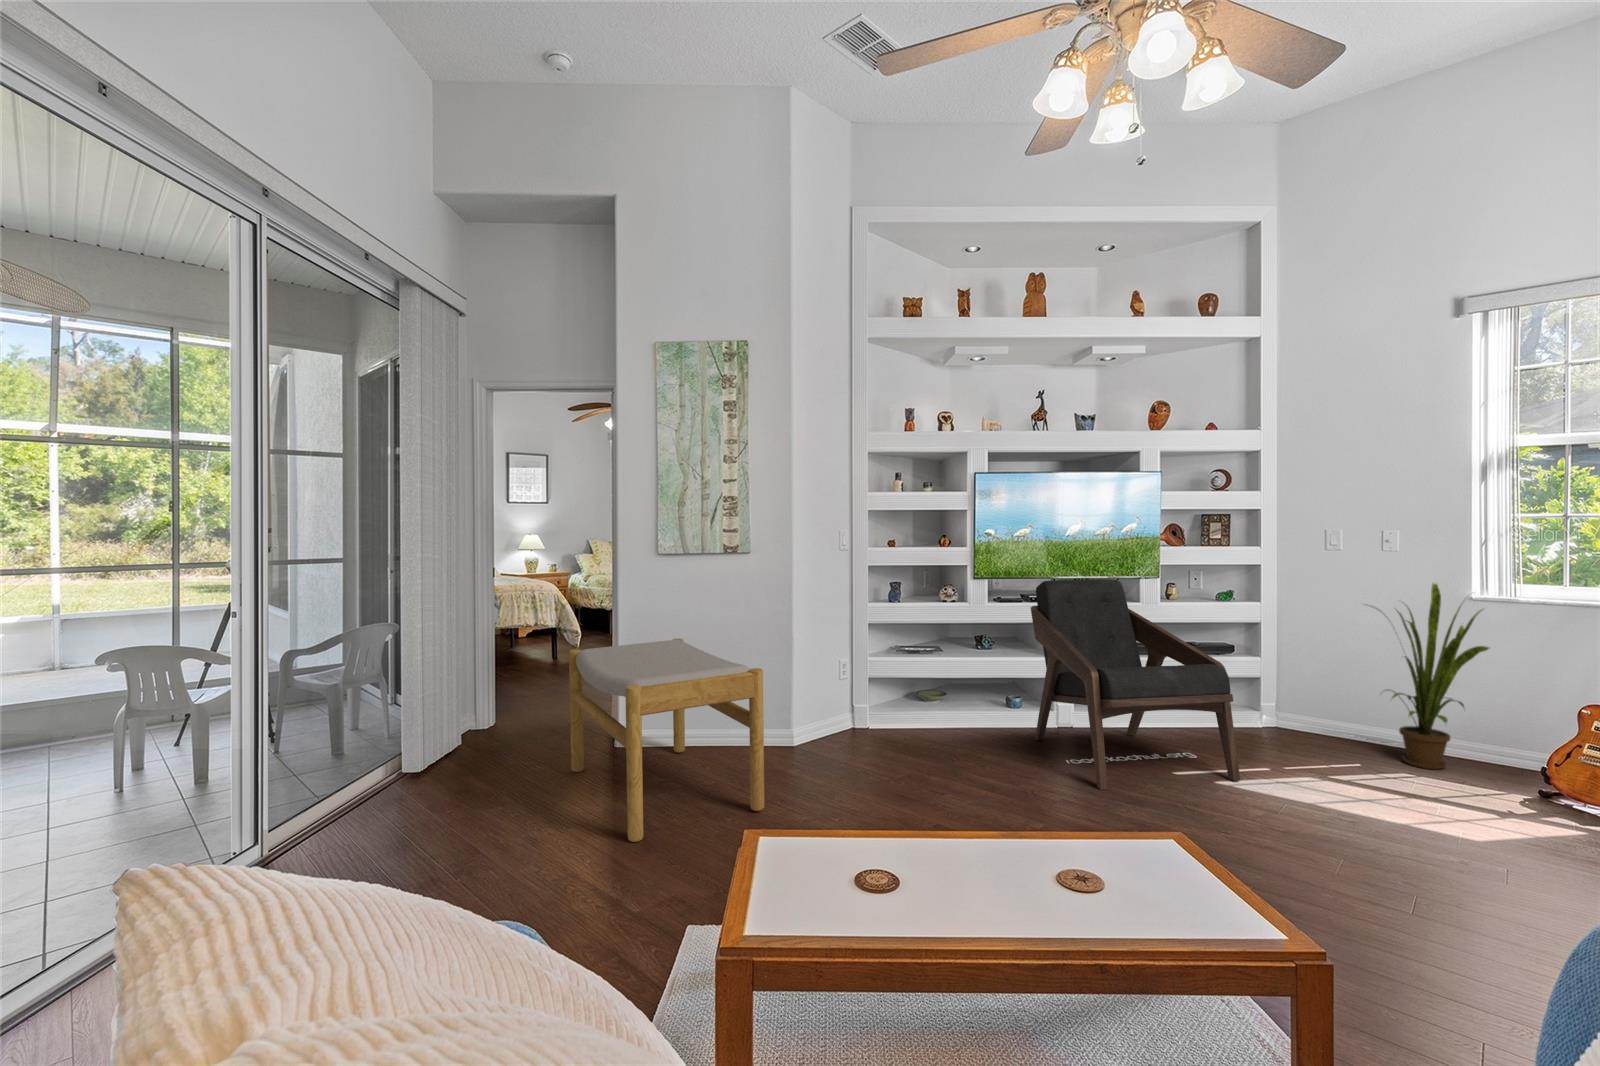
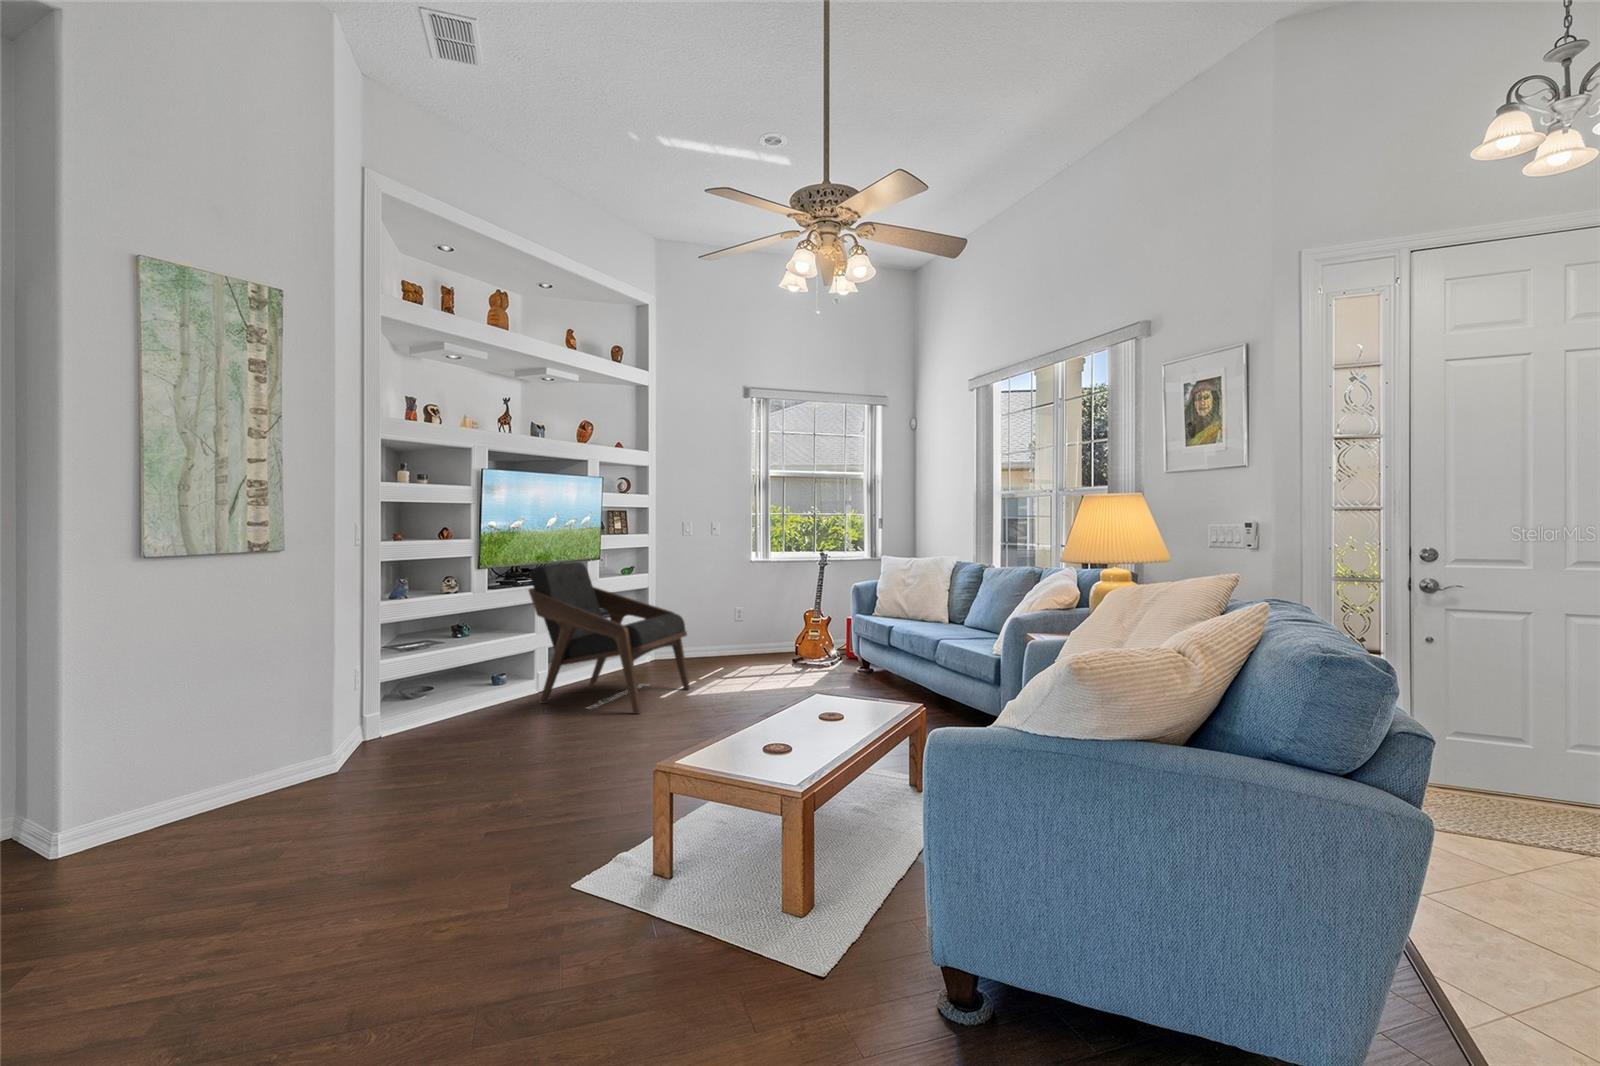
house plant: present [1386,583,1489,770] -> none [706,551,767,662]
footstool: present [569,639,764,842] -> none [77,662,451,889]

